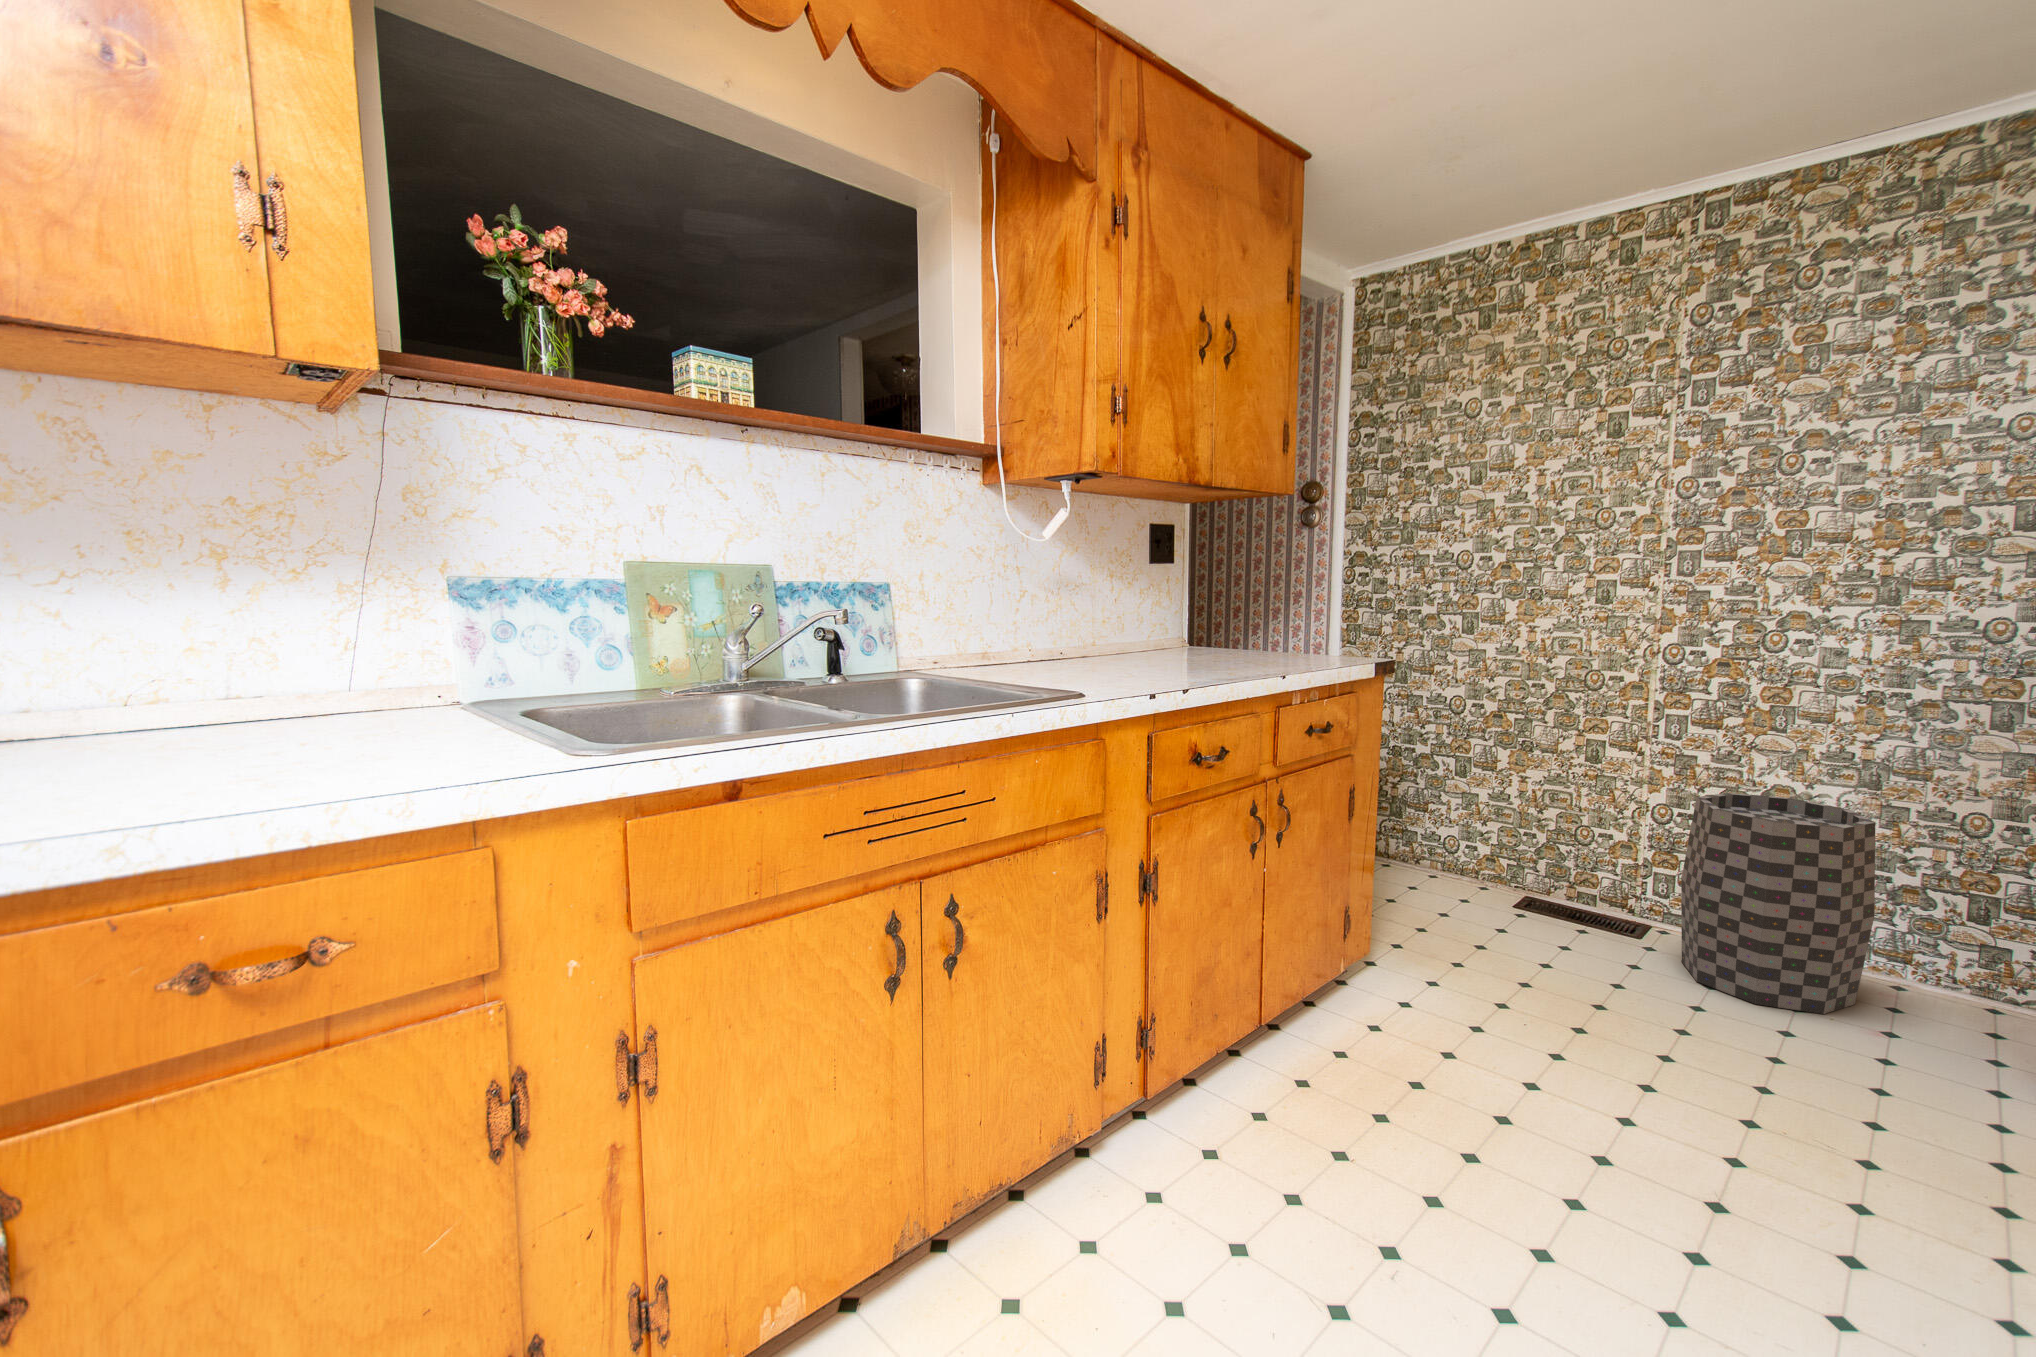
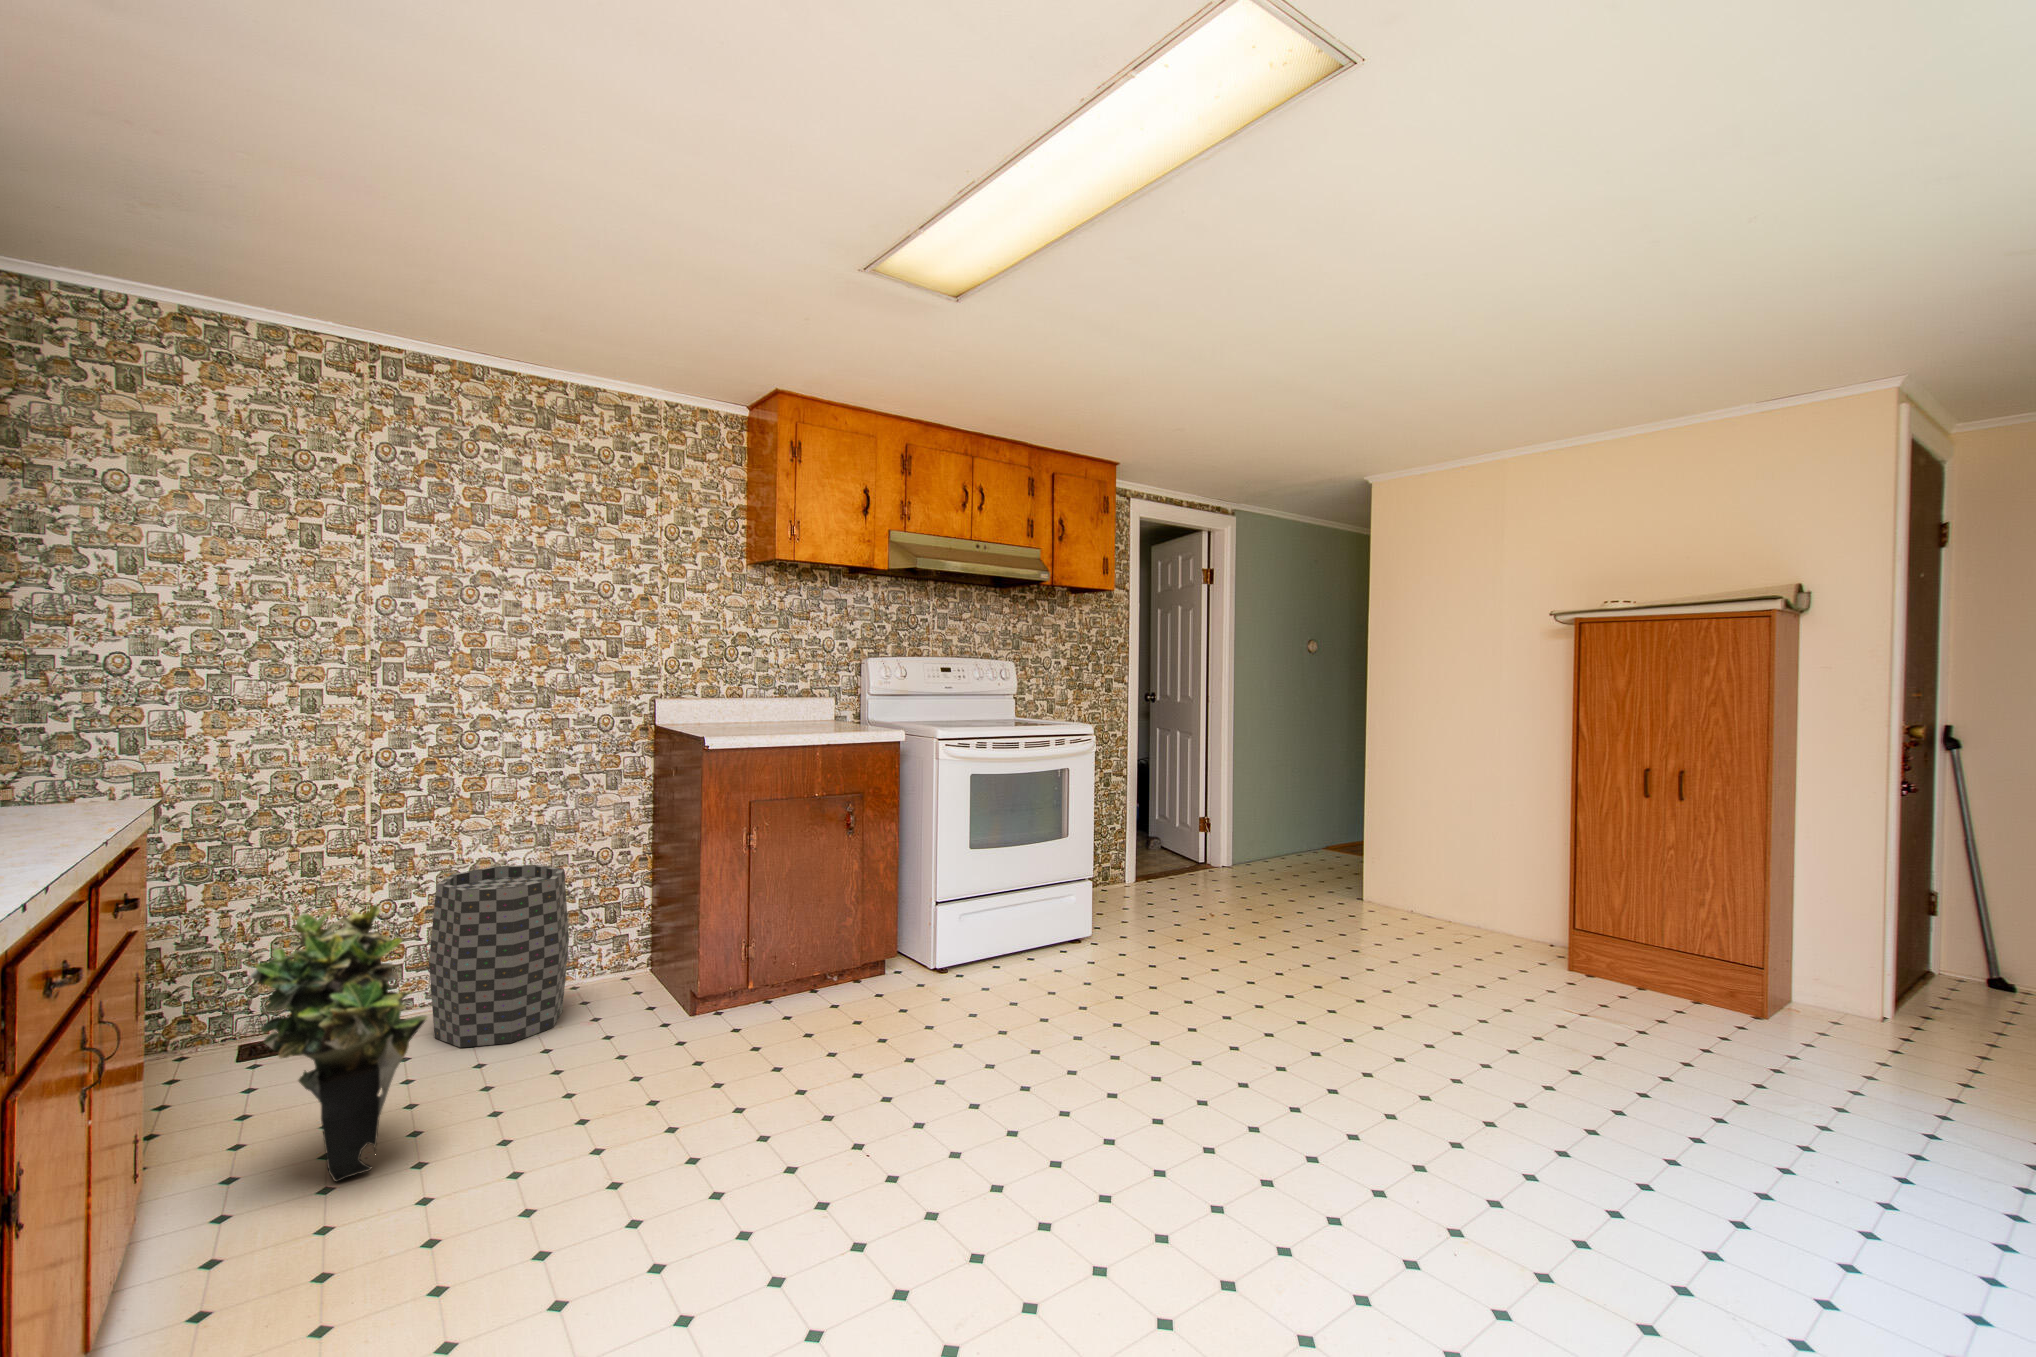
potted plant: none [1454,781,1597,1031] -> present [250,905,428,1182]

